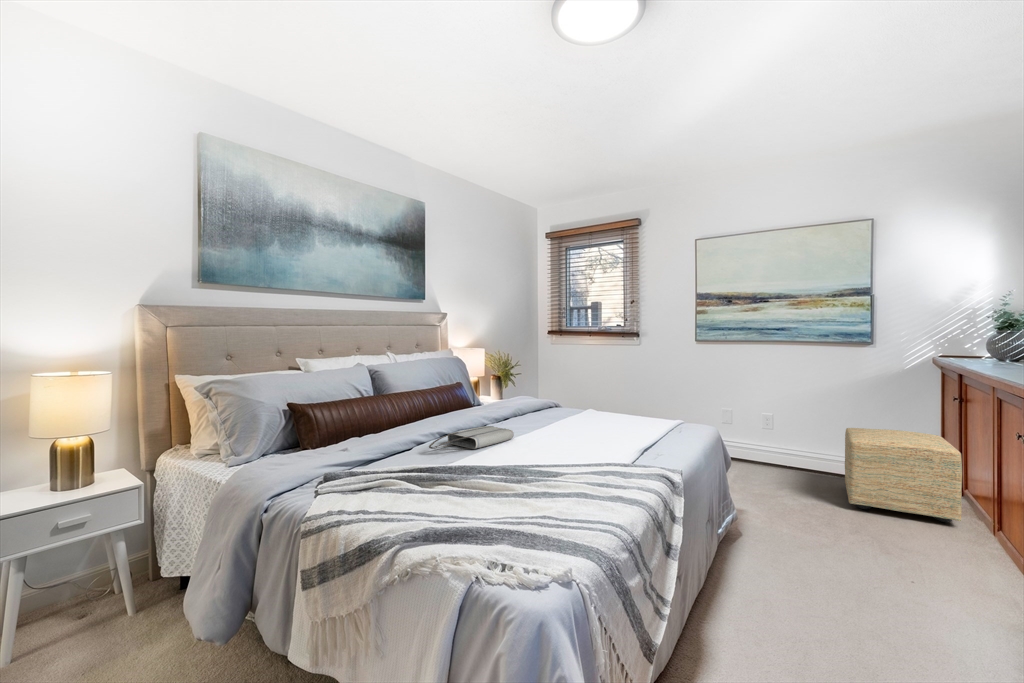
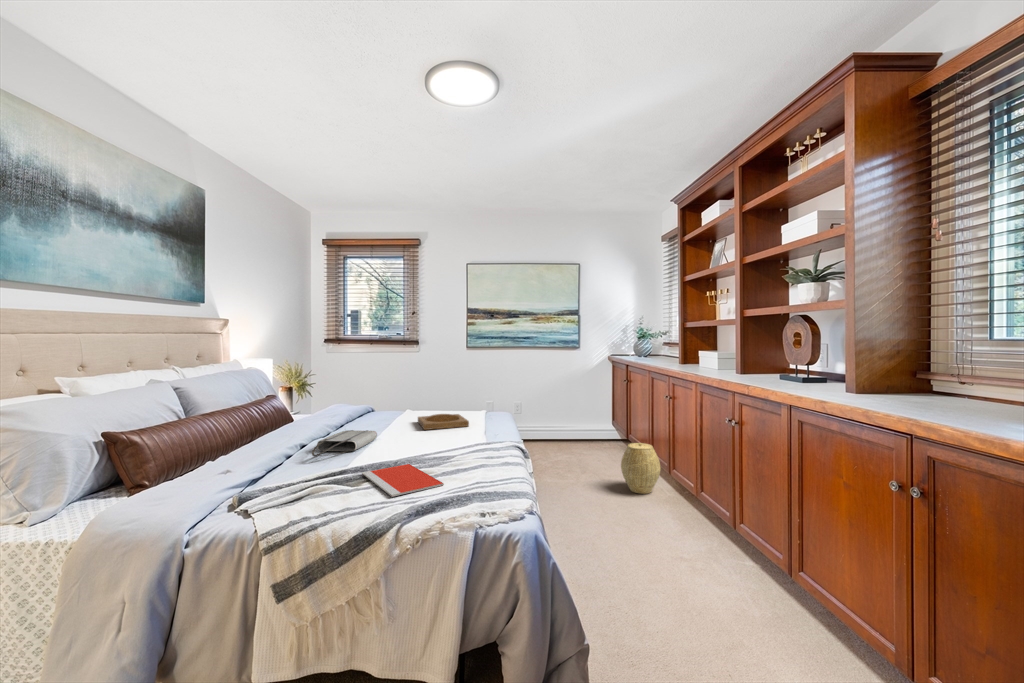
tray: none [570,420,627,439] -> present [418,414,469,430]
ottoman: present [845,428,962,522] -> none [568,404,631,458]
notebook: none [433,474,502,510] -> present [362,464,444,497]
woven basket: none [914,504,1005,596] -> present [621,443,661,494]

